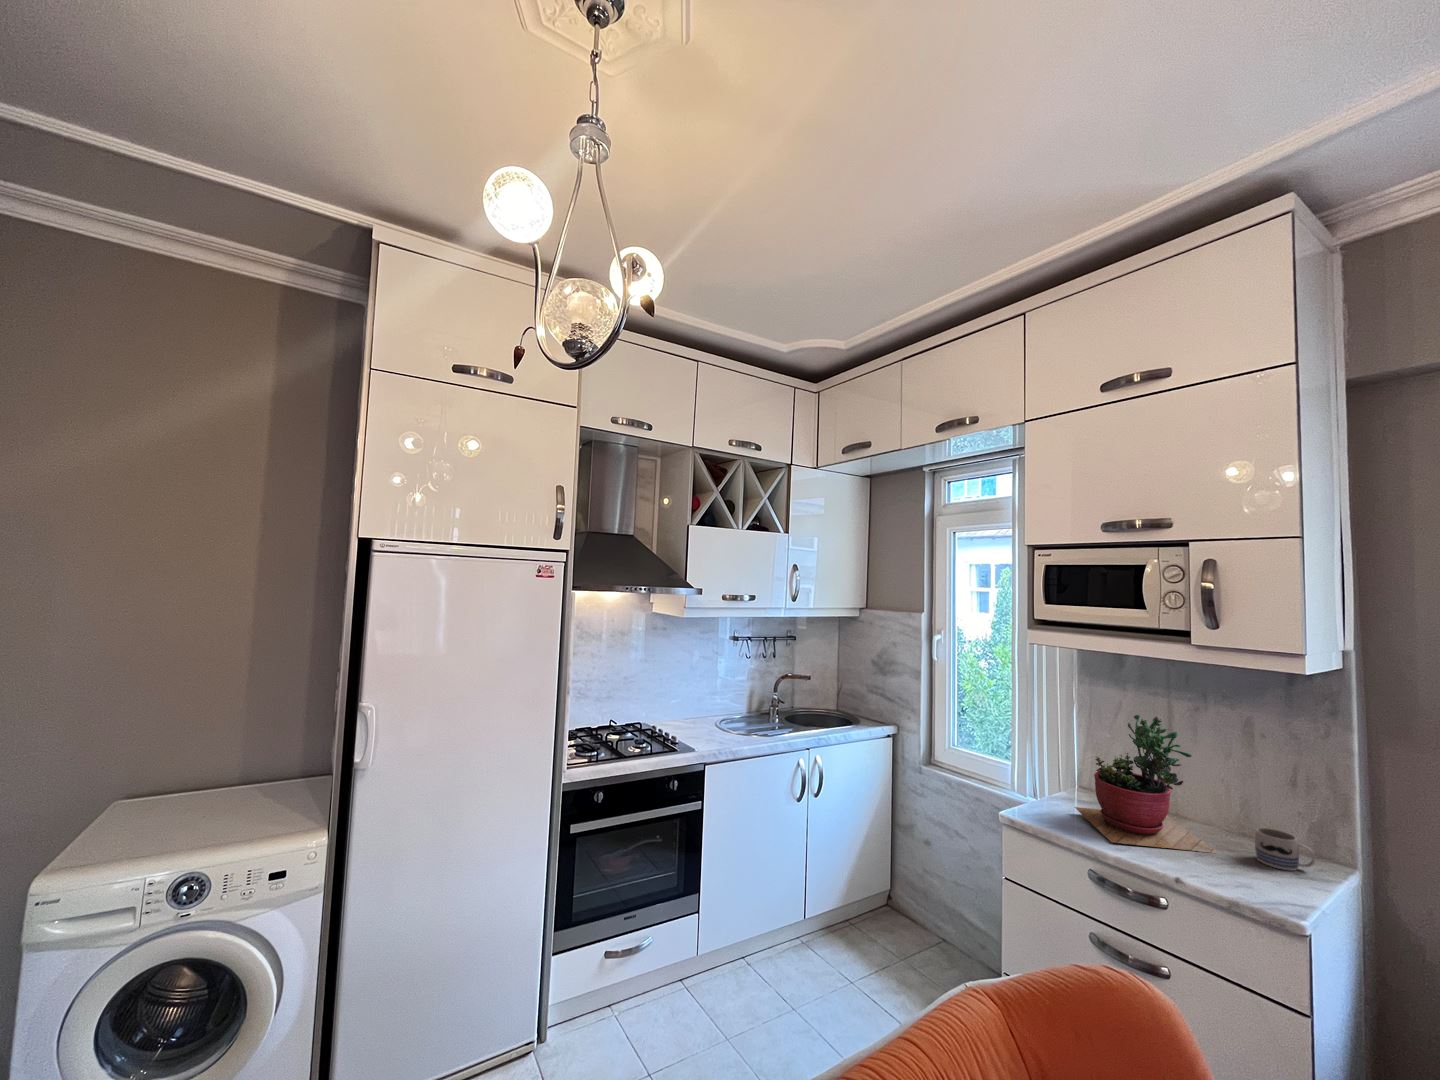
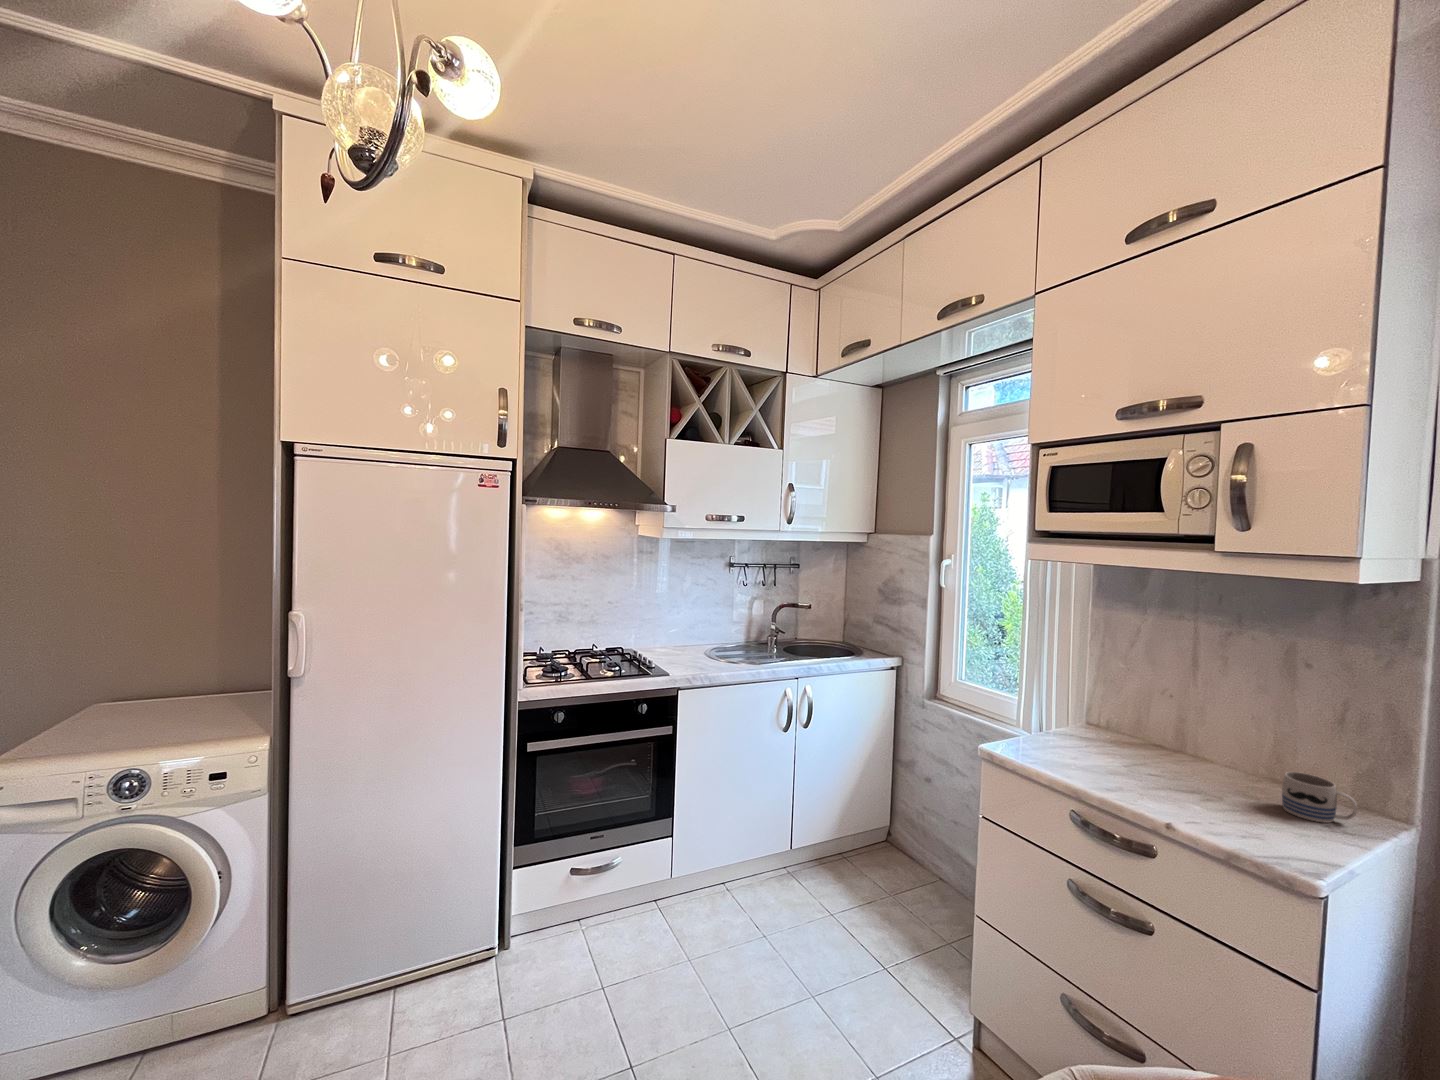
succulent plant: present [1075,715,1218,853] -> none [1070,637,1236,799]

